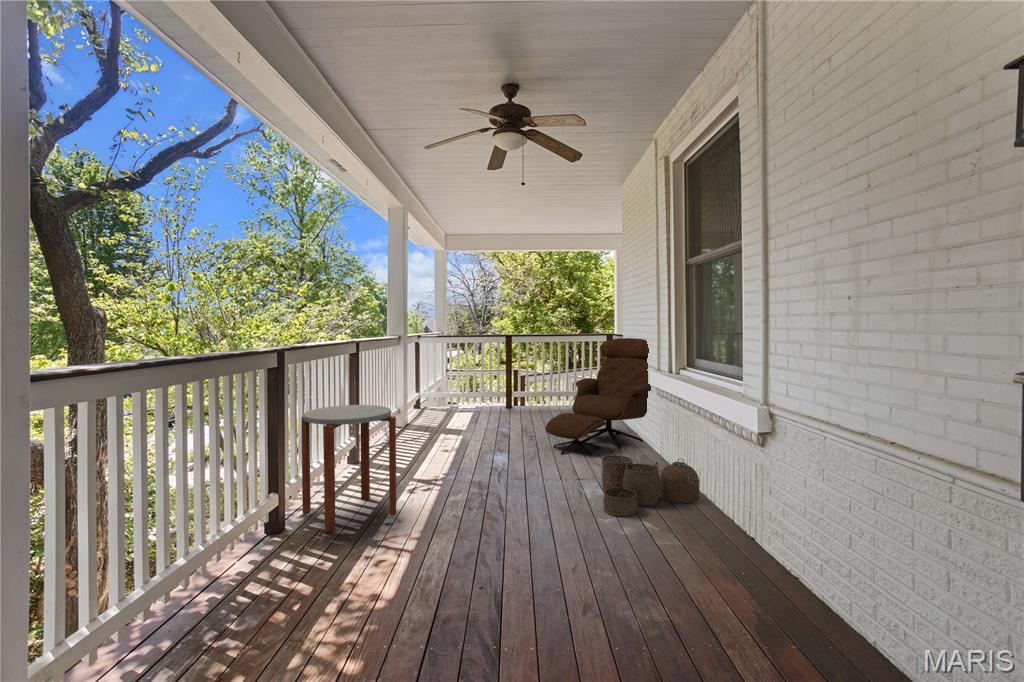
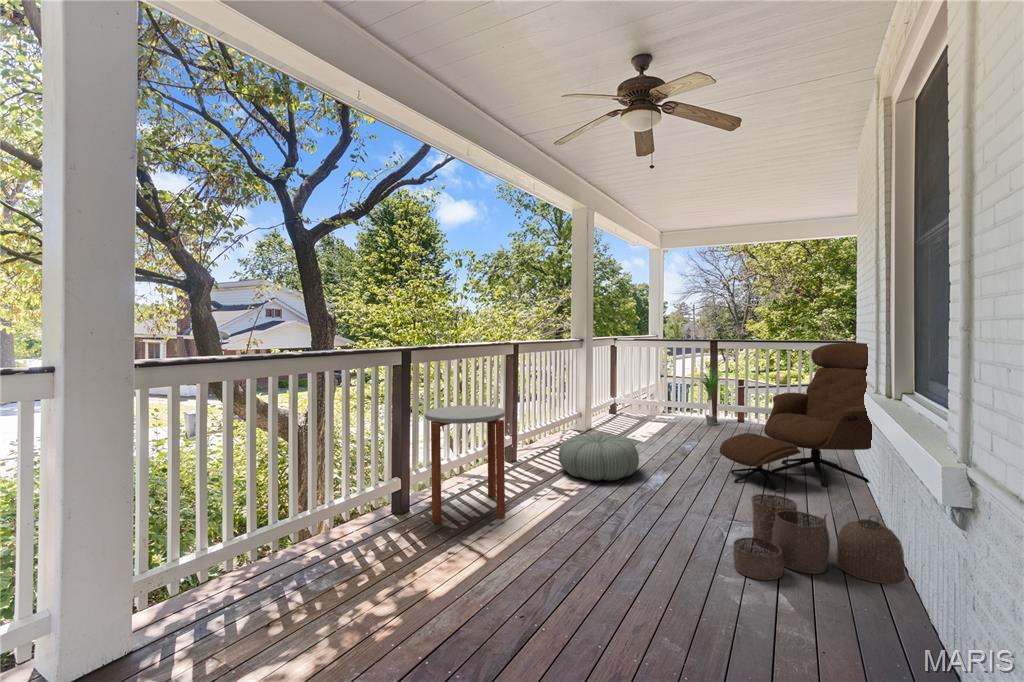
potted plant: none [491,357,527,412] -> present [699,370,723,426]
pouf: none [412,426,487,469] -> present [559,434,639,481]

